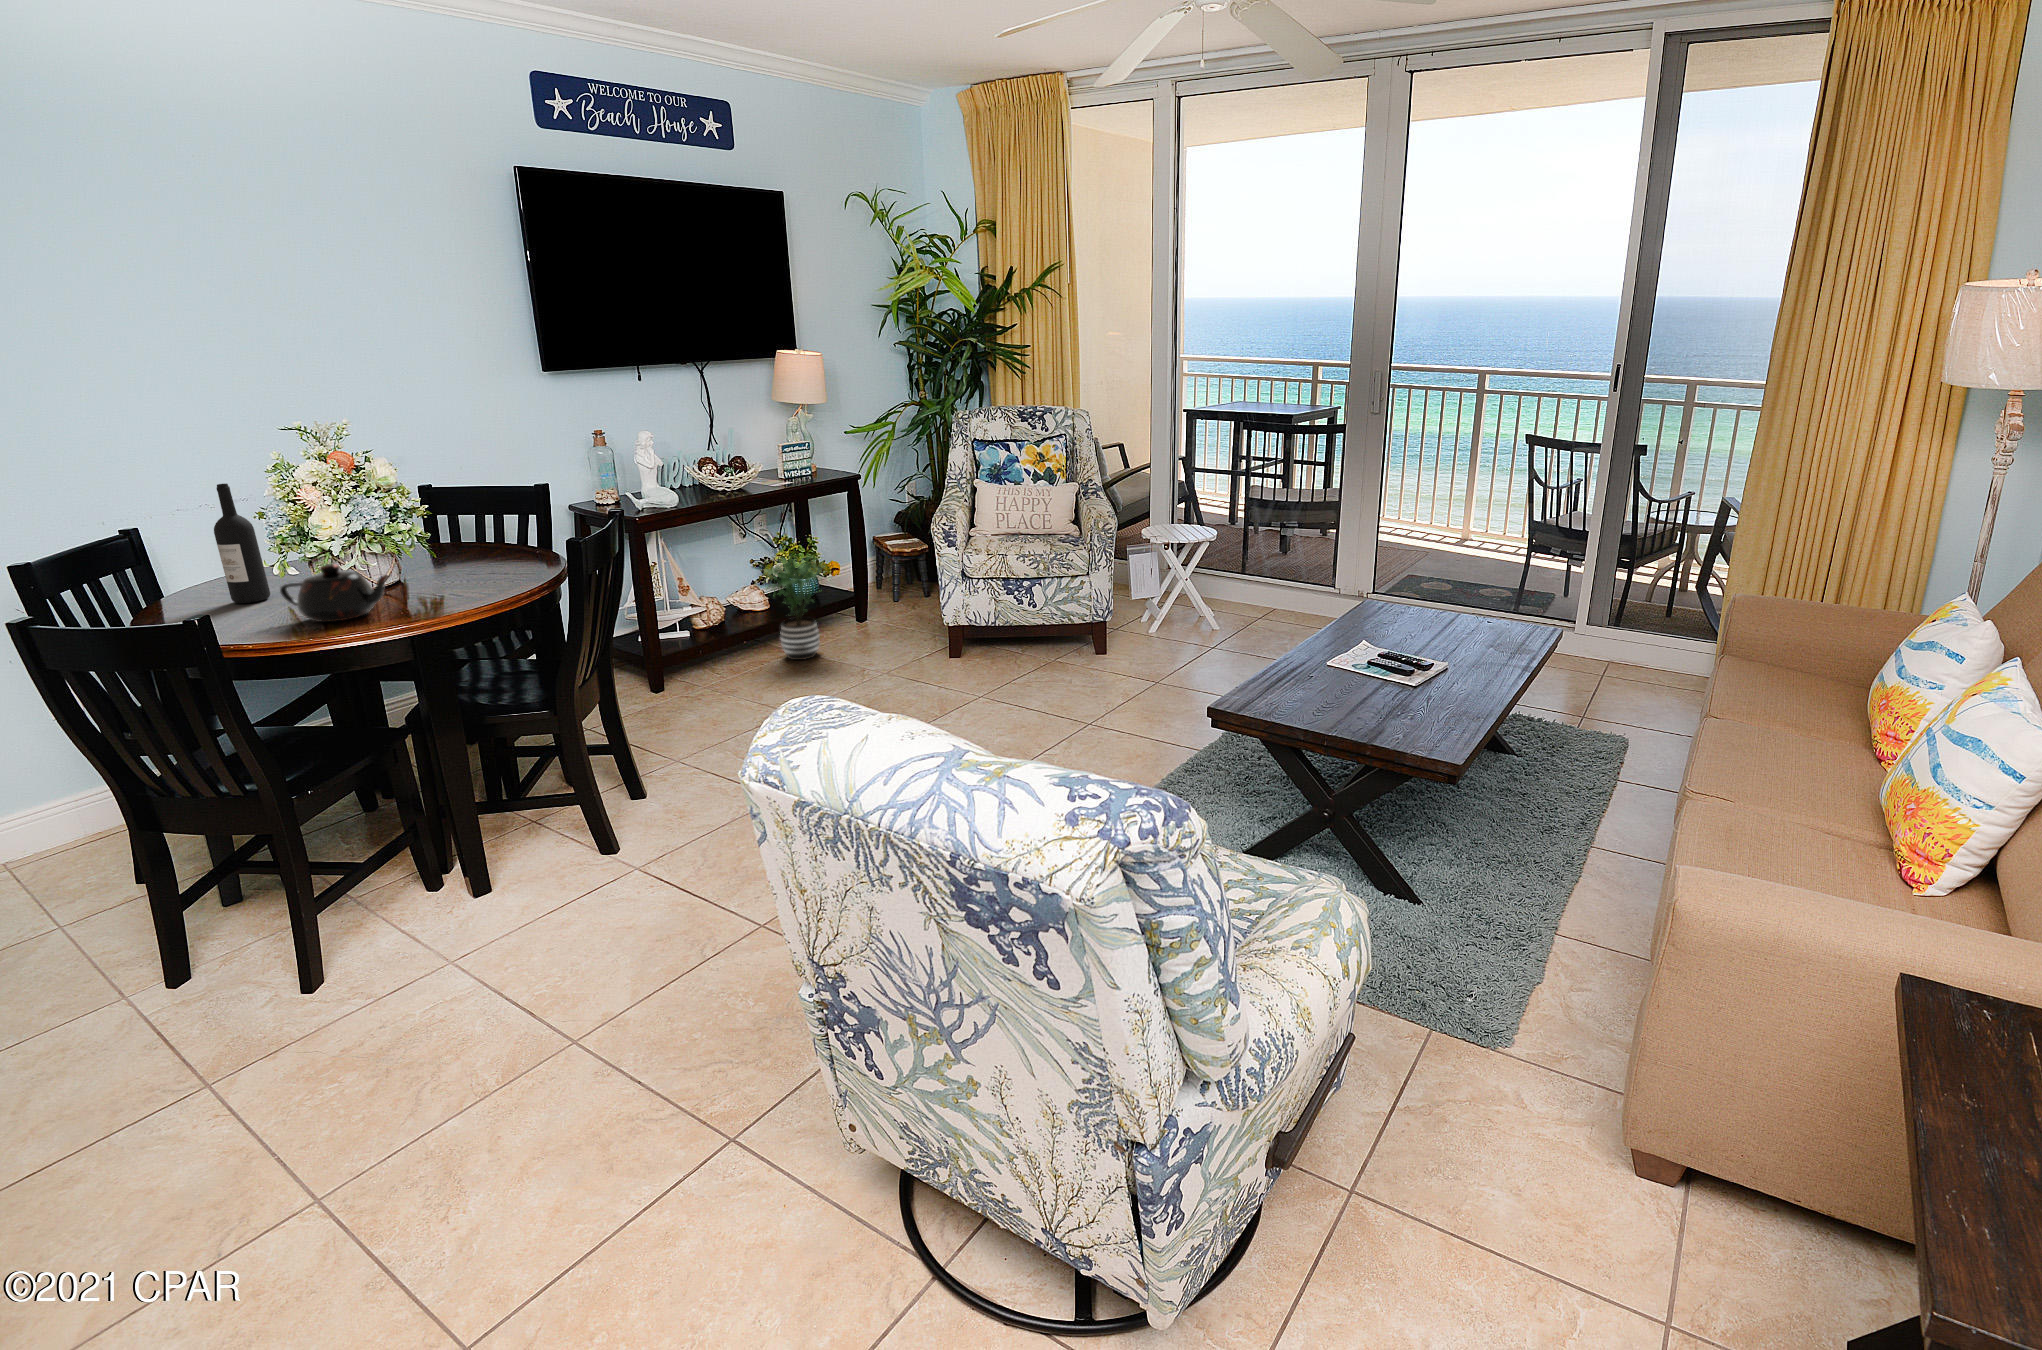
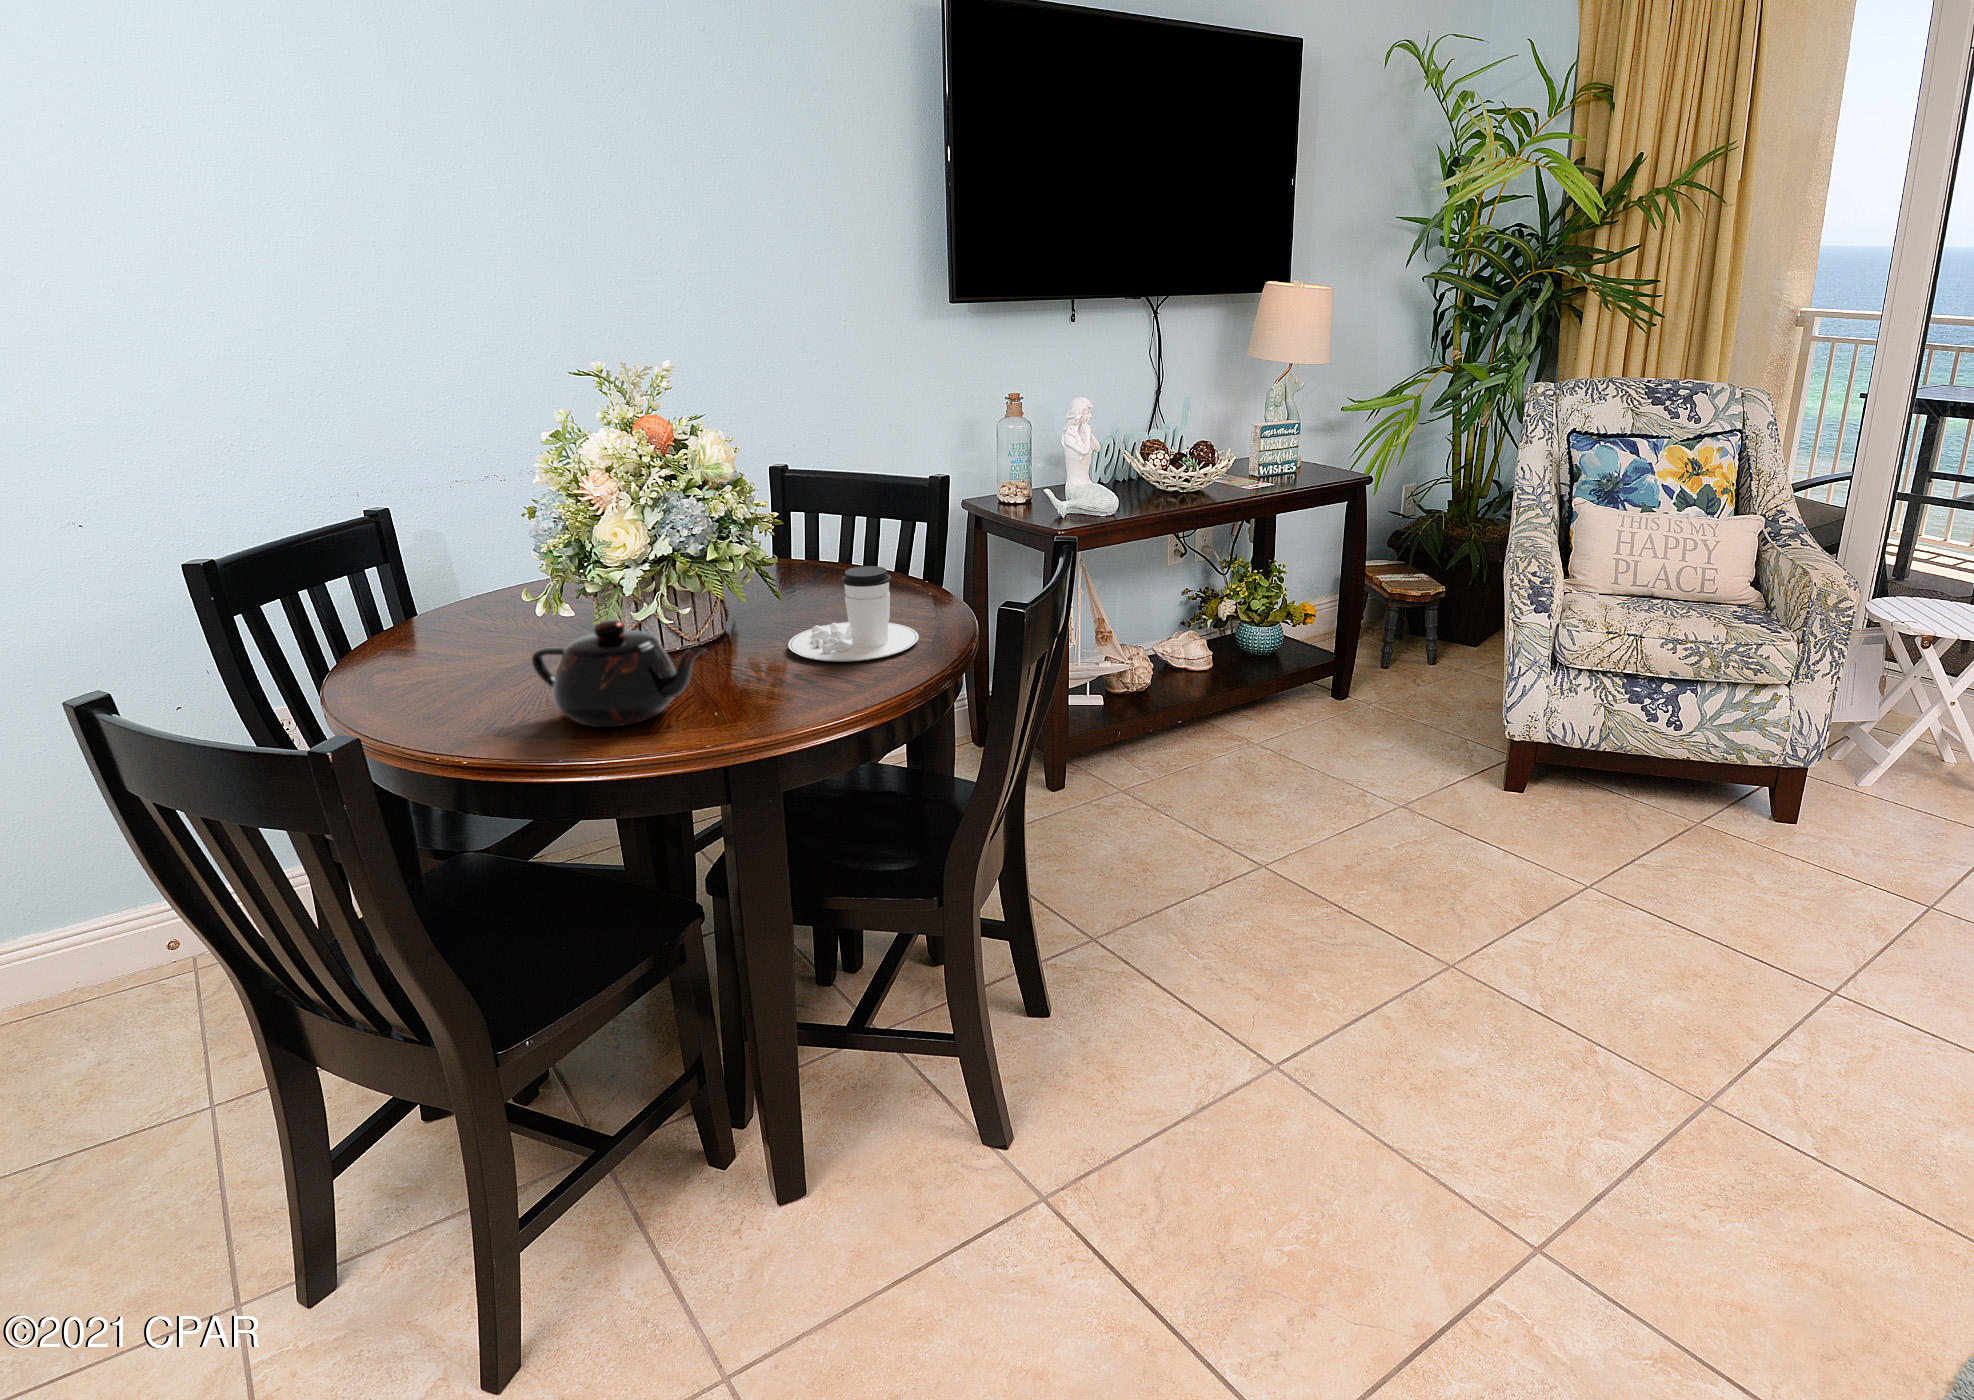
wine bottle: present [214,484,270,603] -> none [463,461,536,660]
coffee cup: none [443,531,527,585] -> present [788,566,919,662]
potted plant: present [765,554,829,660] -> none [1220,597,1336,765]

